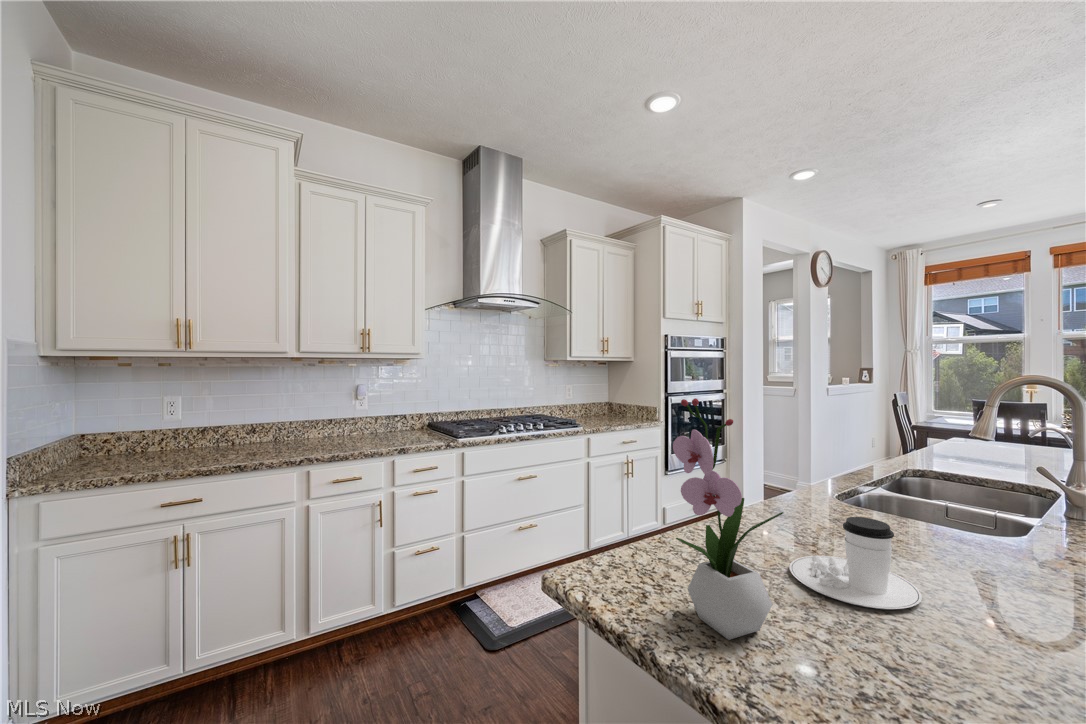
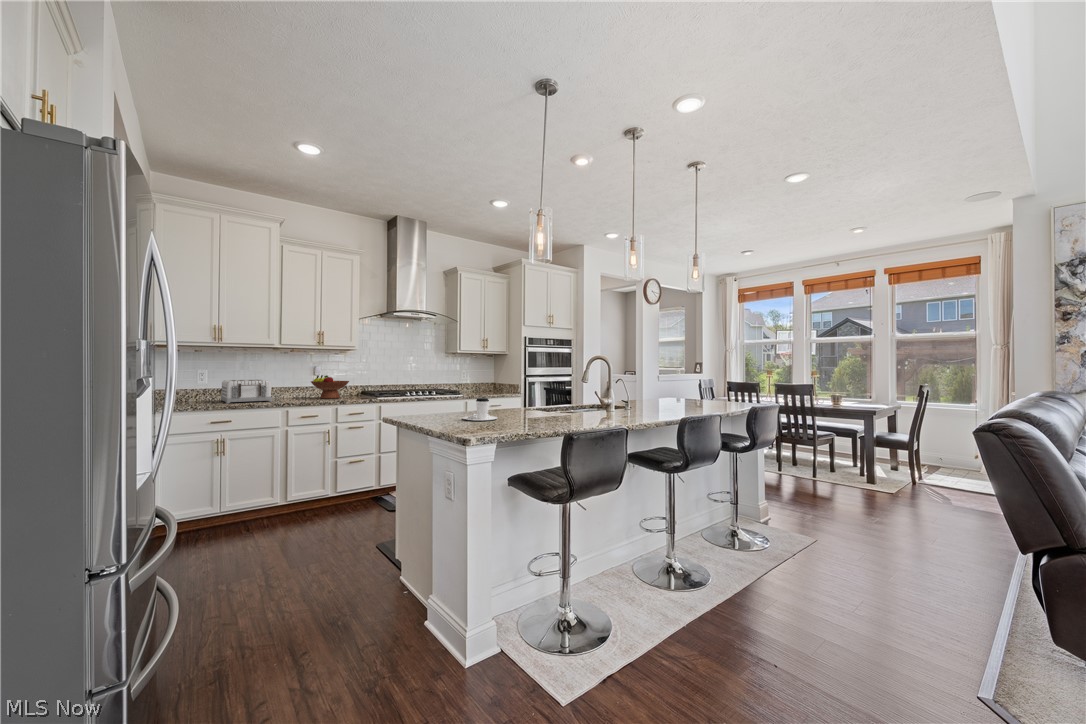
flower arrangement: present [673,398,783,640] -> none [411,357,440,423]
fruit bowl: none [349,402,412,442] -> present [311,375,349,399]
toaster: none [199,411,284,462] -> present [221,379,272,404]

